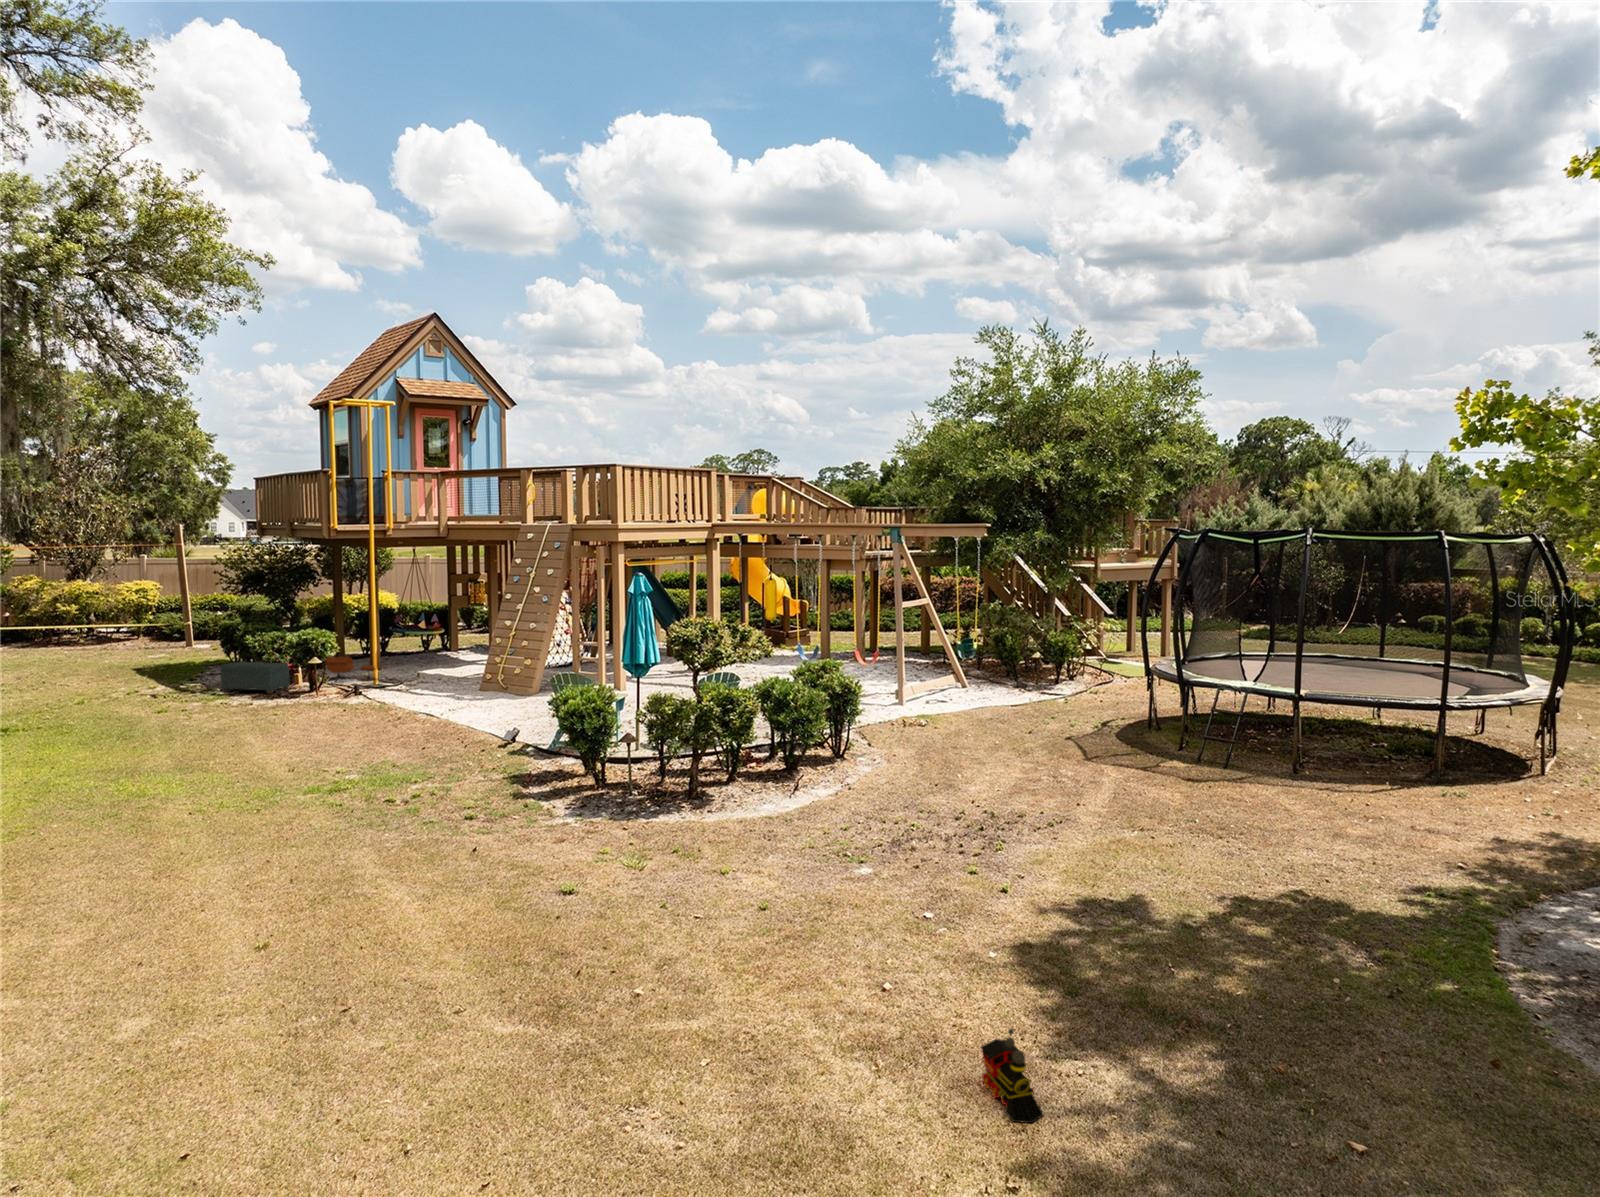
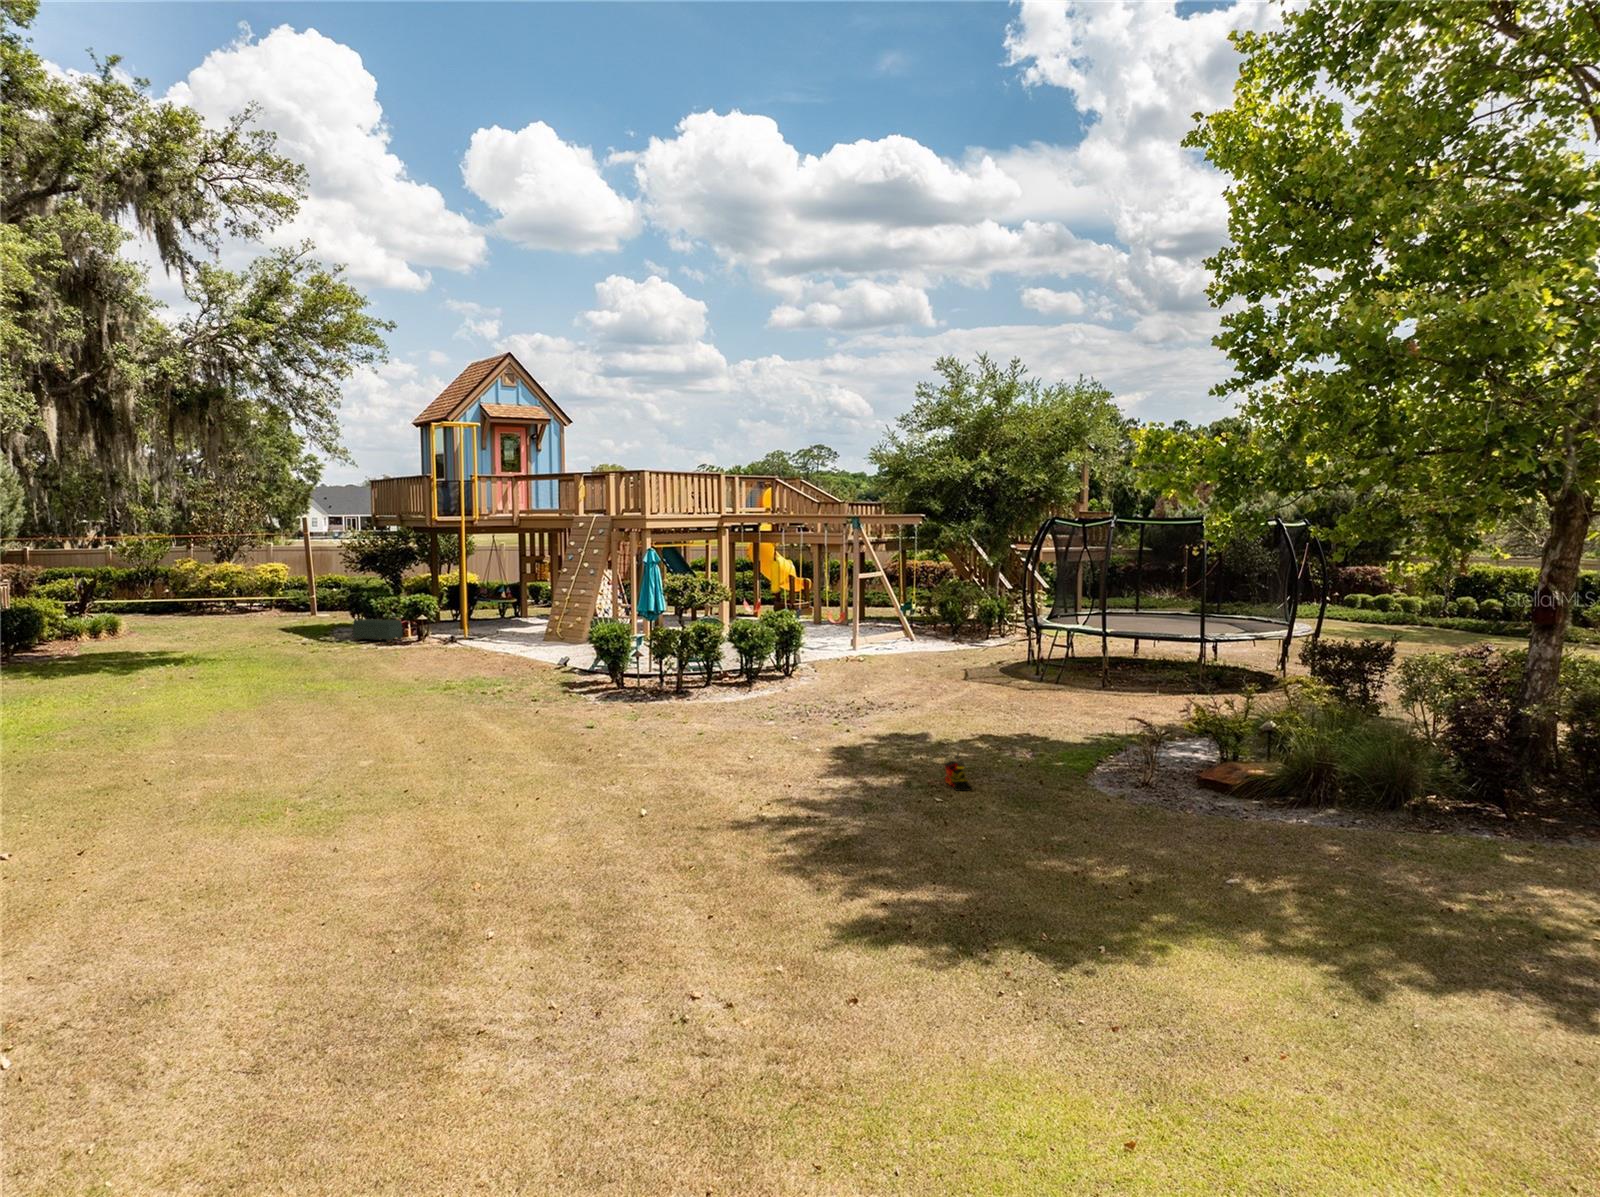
lounge chair: present [325,656,375,681] -> none [424,607,467,637]
toy train: present [981,1029,1043,1123] -> present [945,752,971,791]

